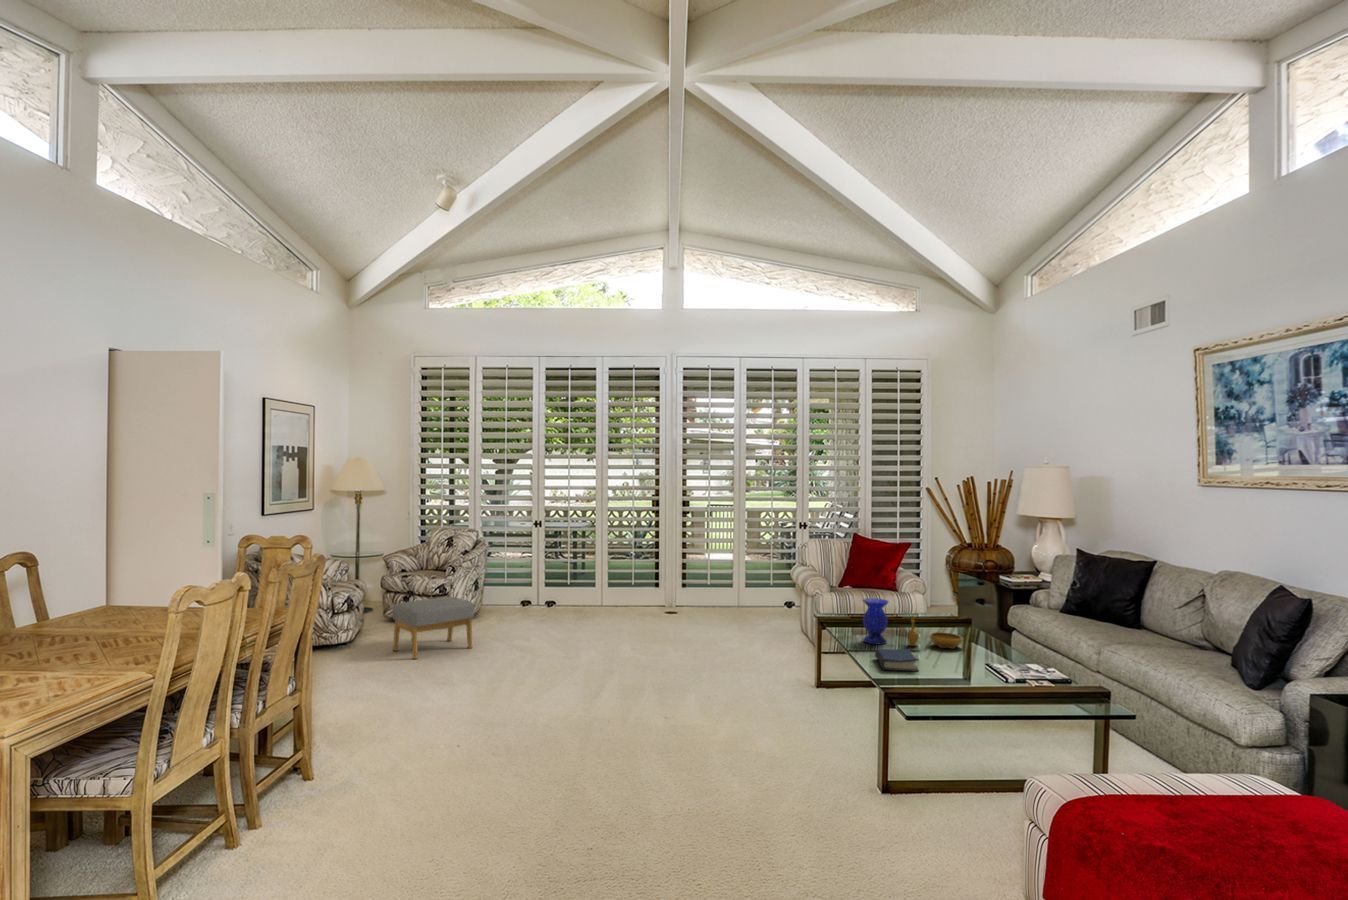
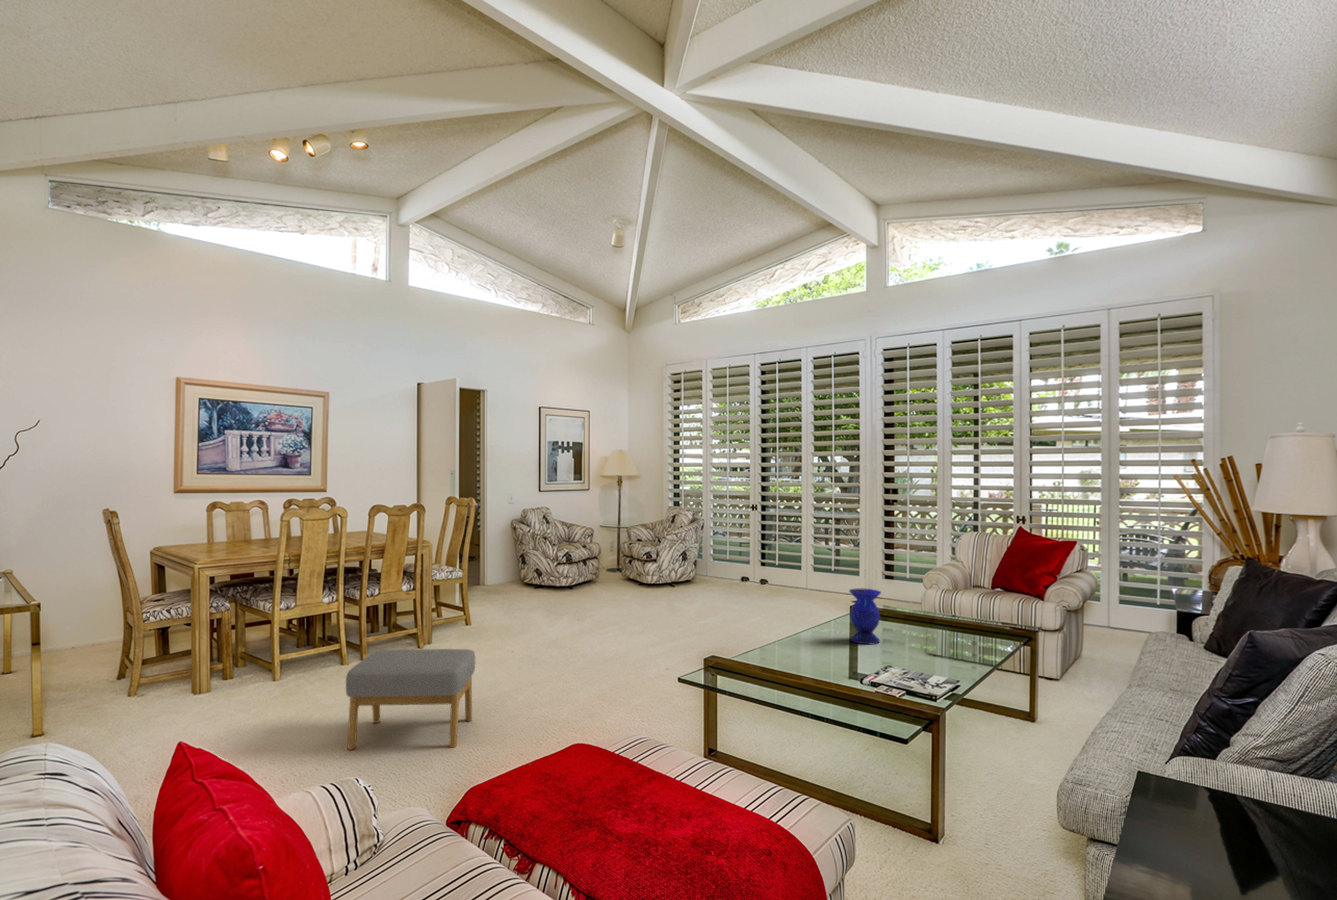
footstool: present [392,597,475,659] -> present [346,649,475,750]
decorative bowl: present [907,615,962,649] -> none [886,612,954,663]
hardback book: present [875,649,918,672] -> none [776,642,841,672]

